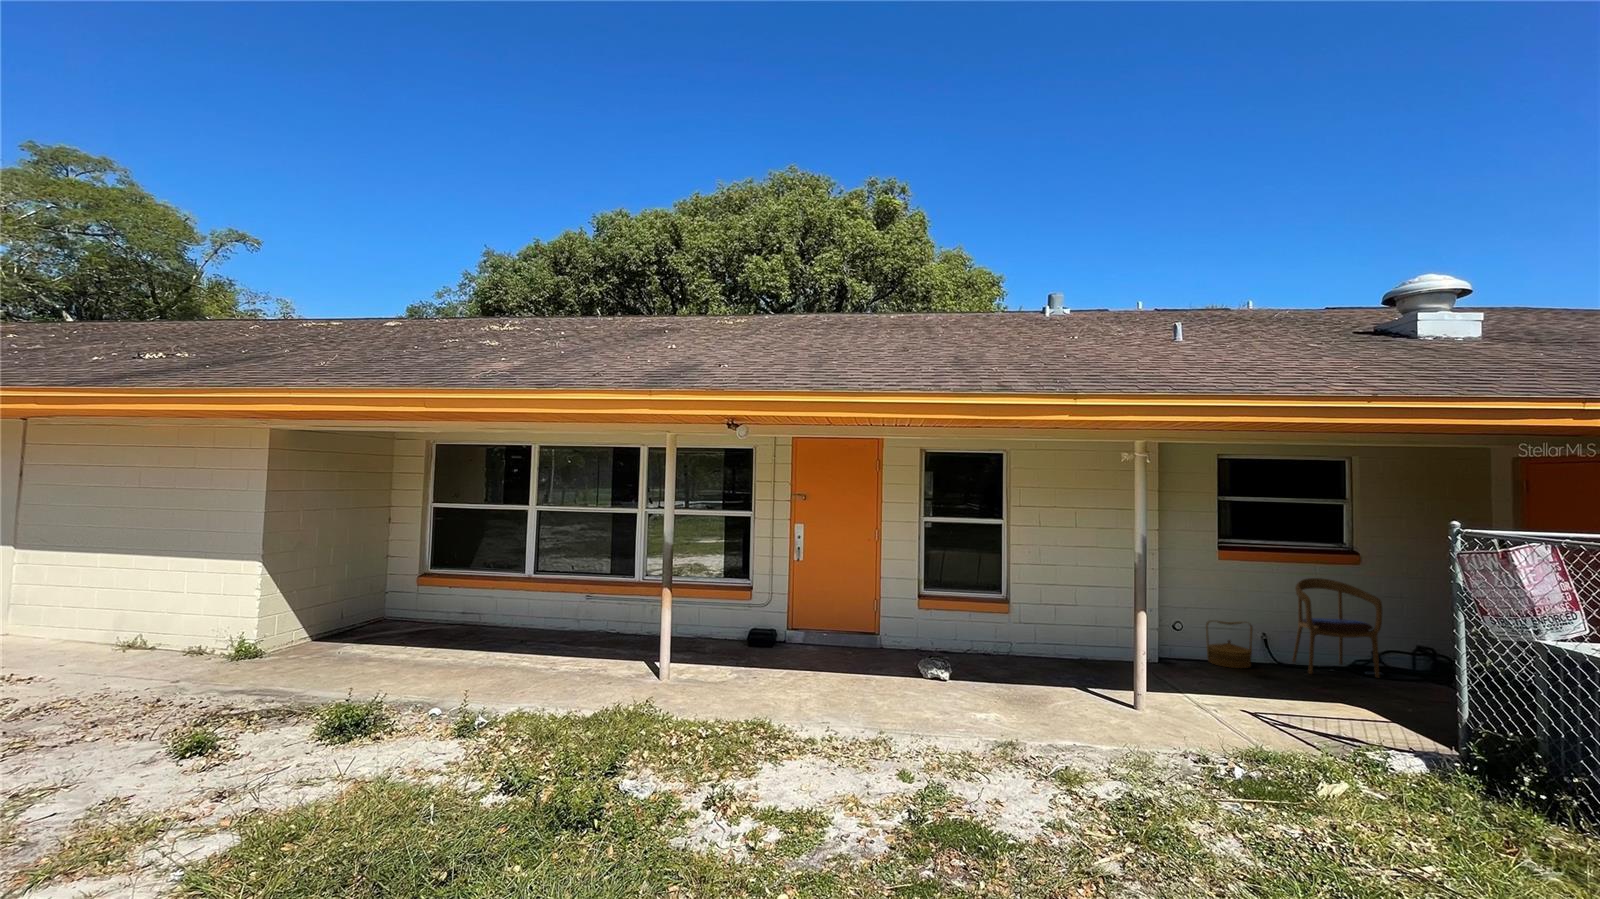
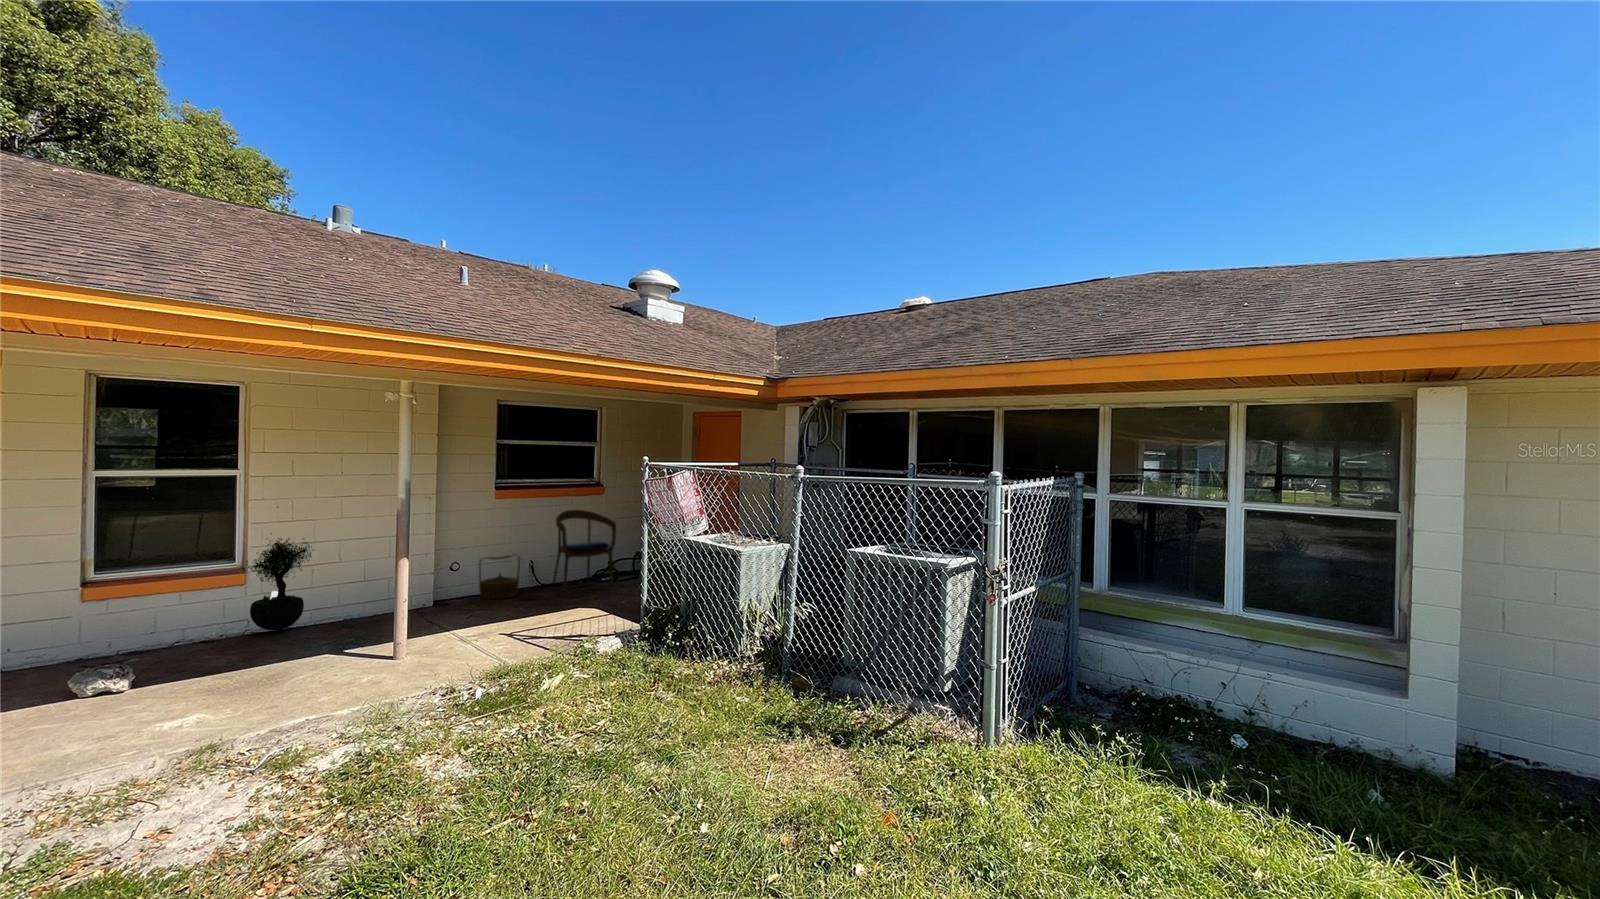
potted tree: none [1010,574,1060,658] -> present [242,533,312,630]

